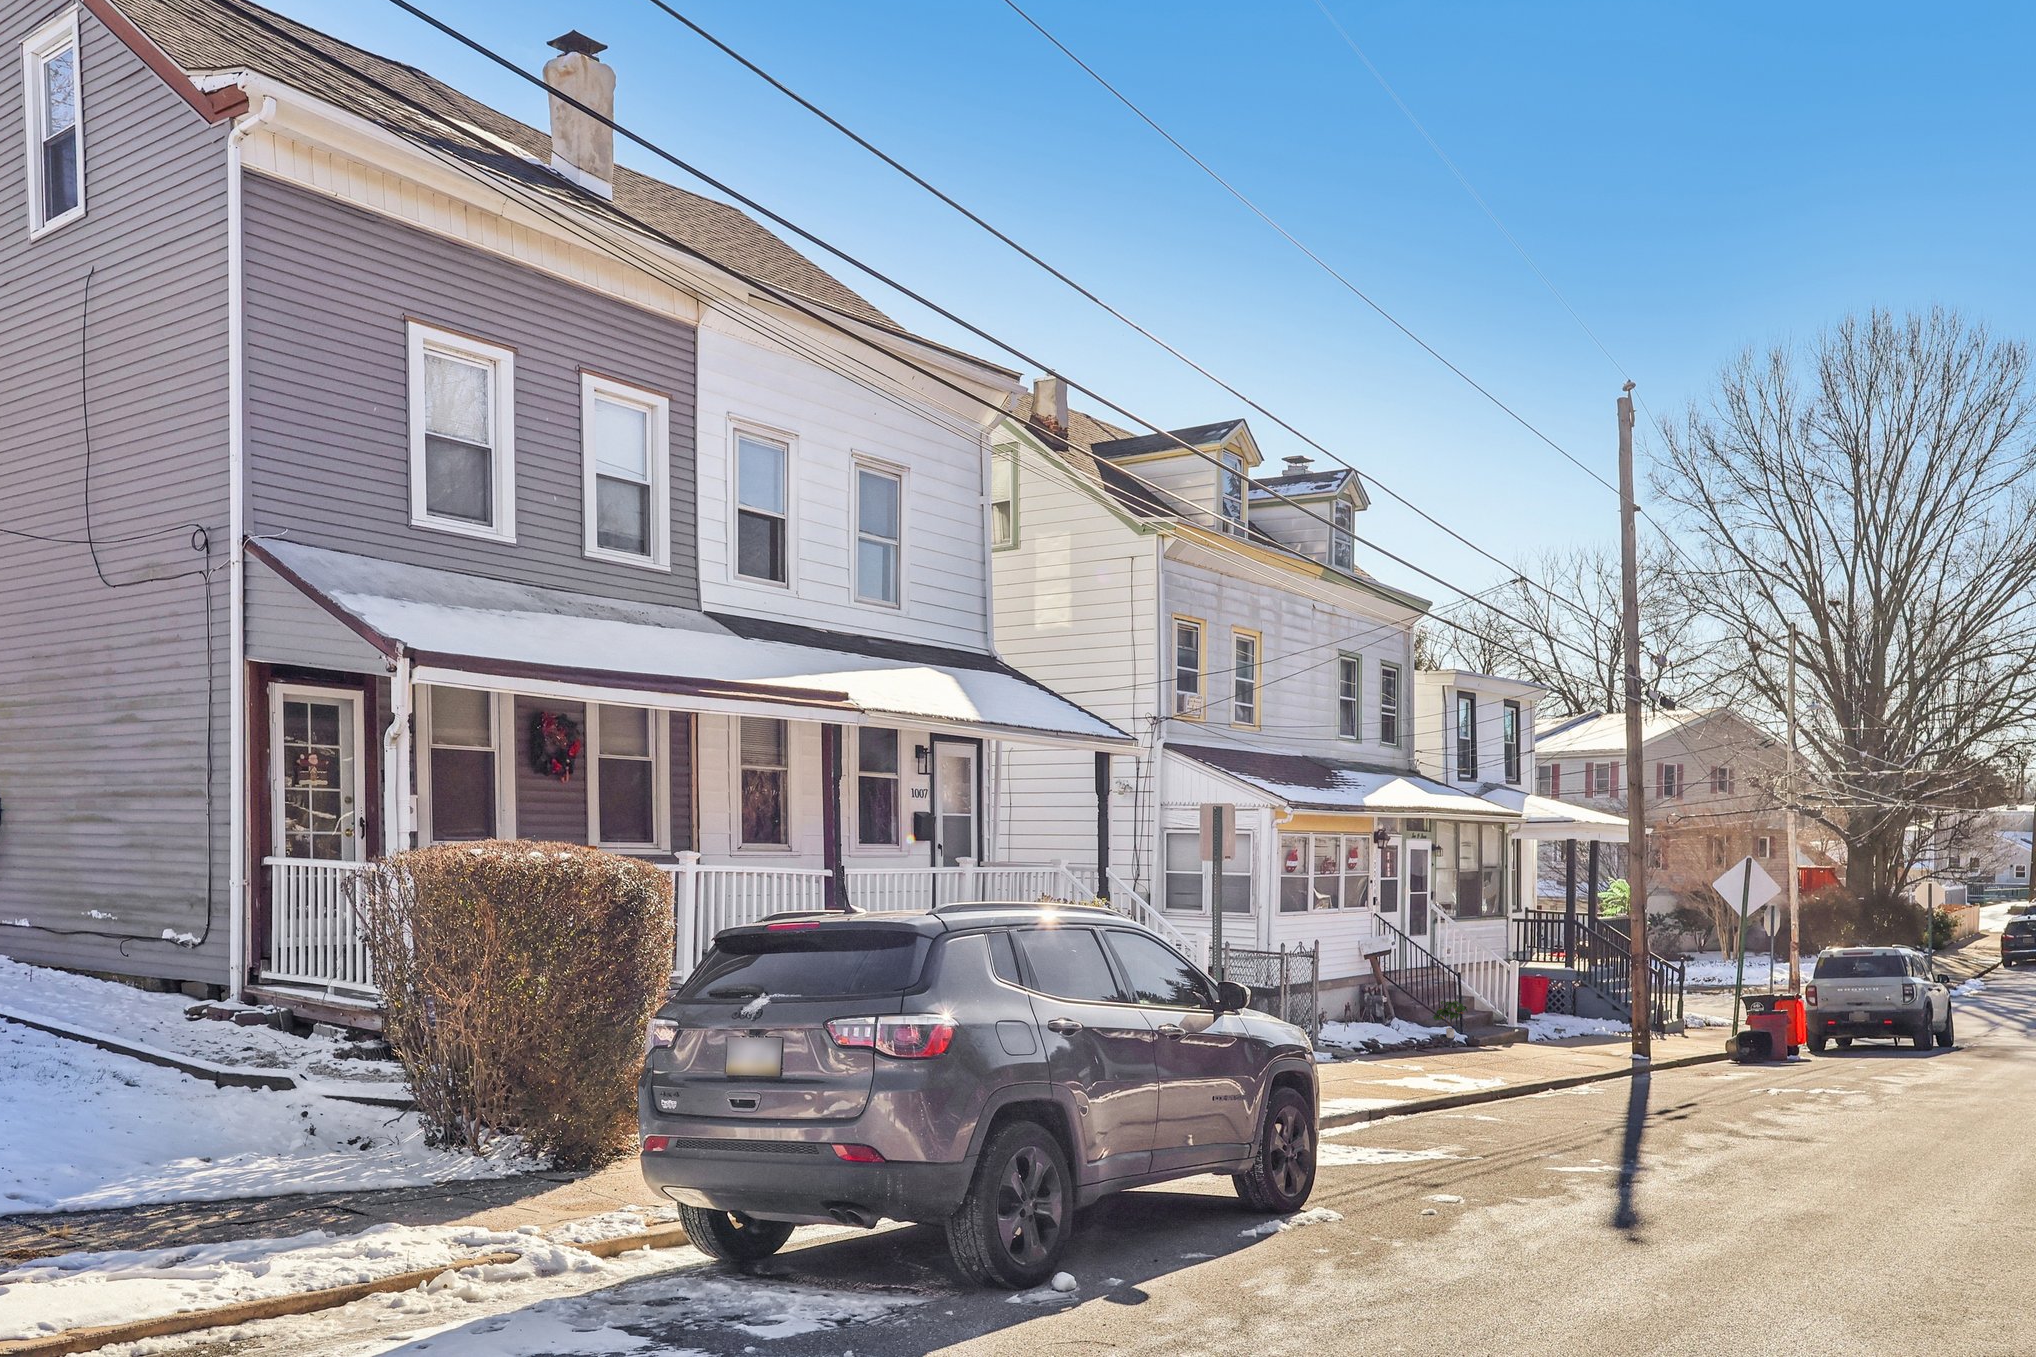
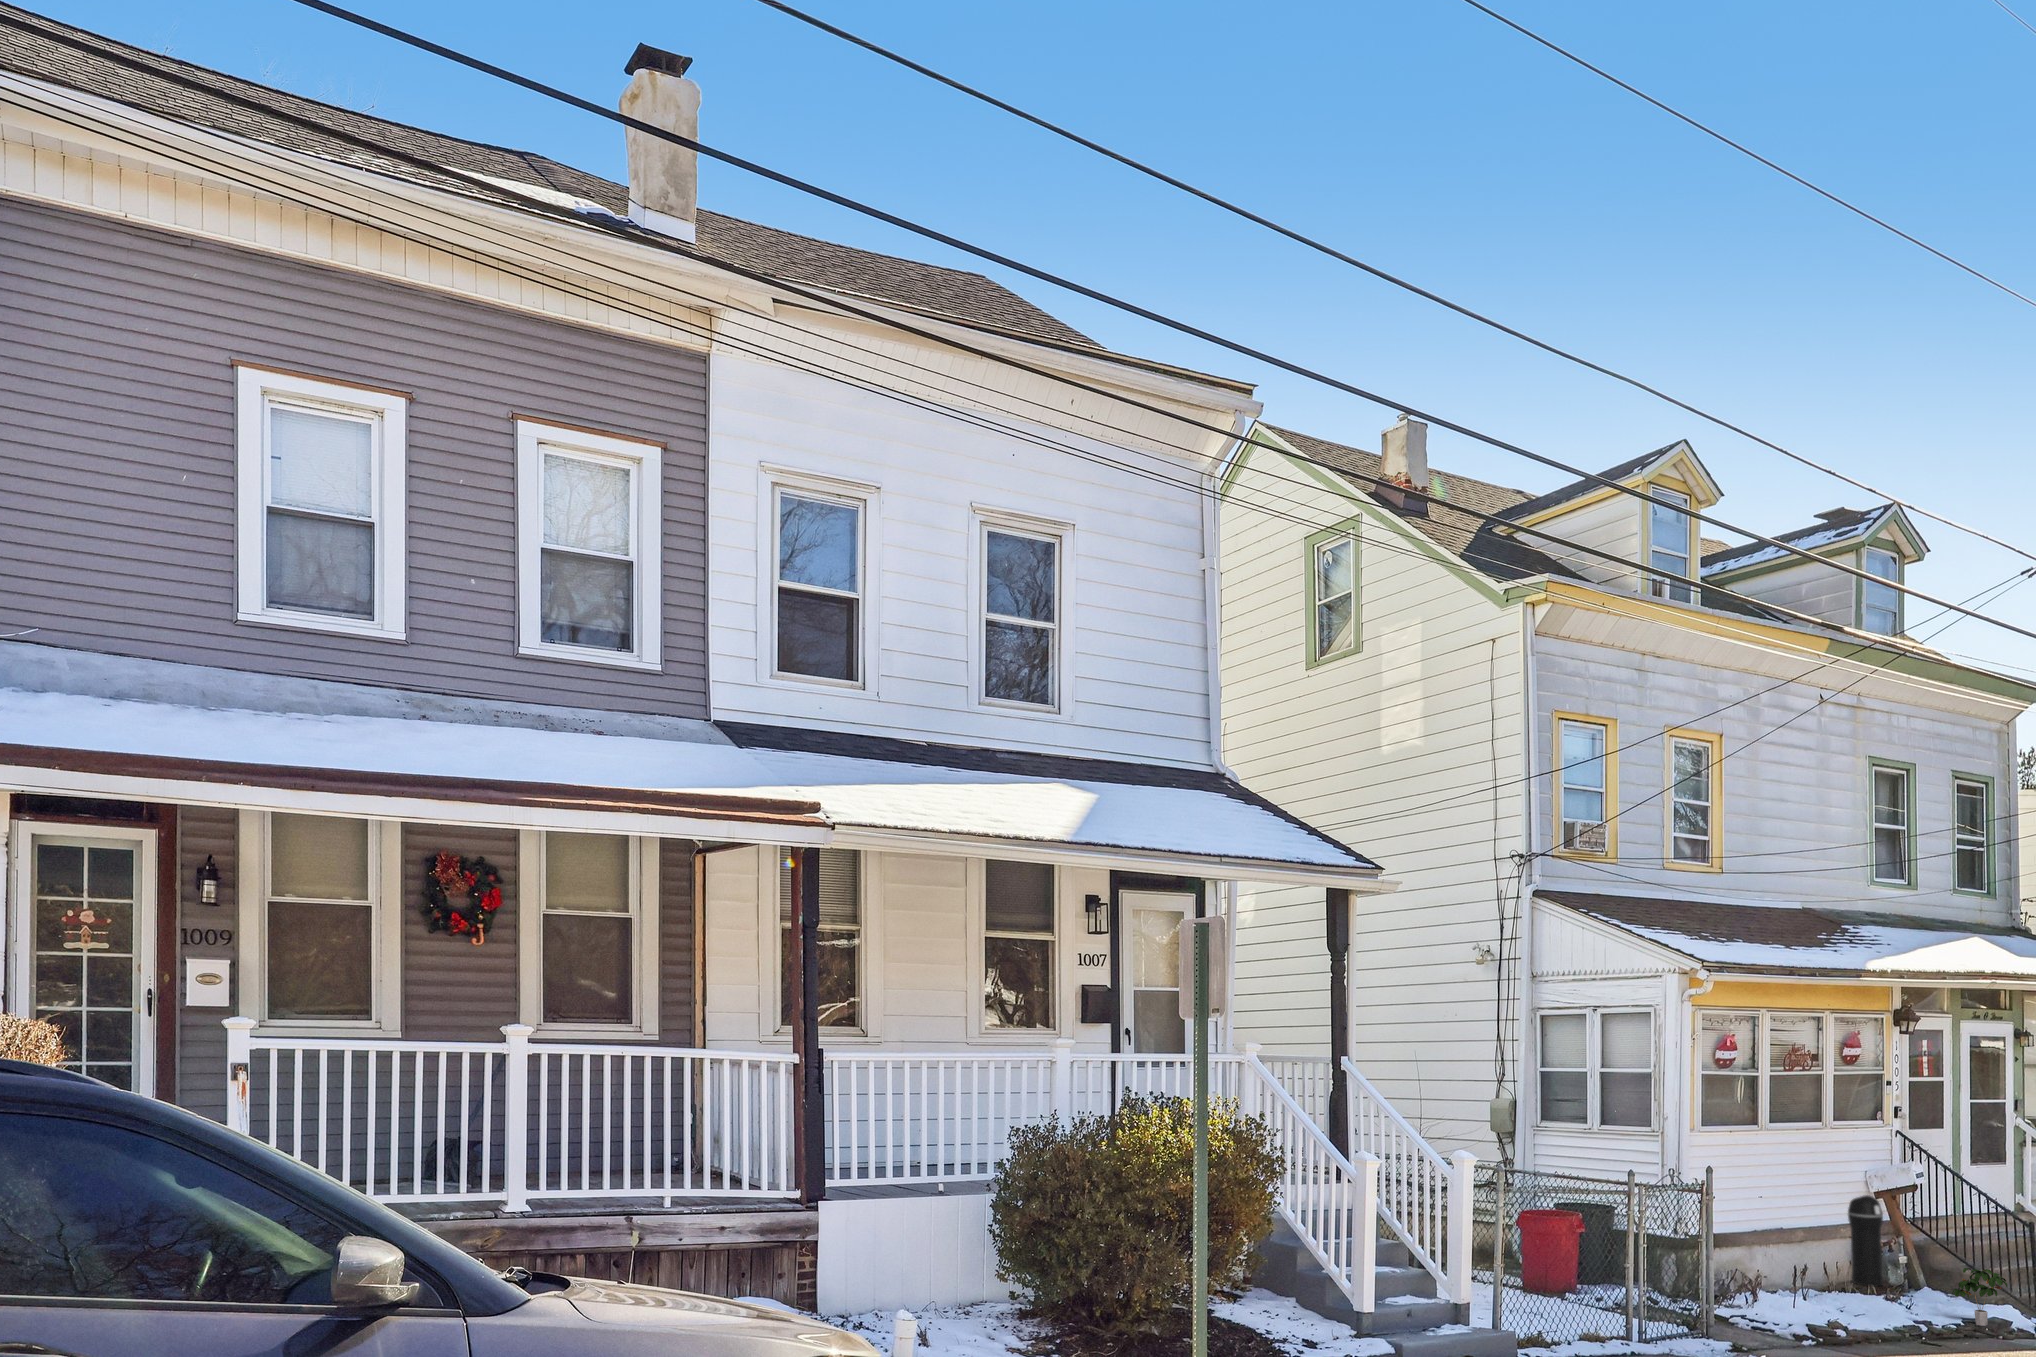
trash can: none [1350,958,1373,1019] -> present [1848,1195,1883,1287]

